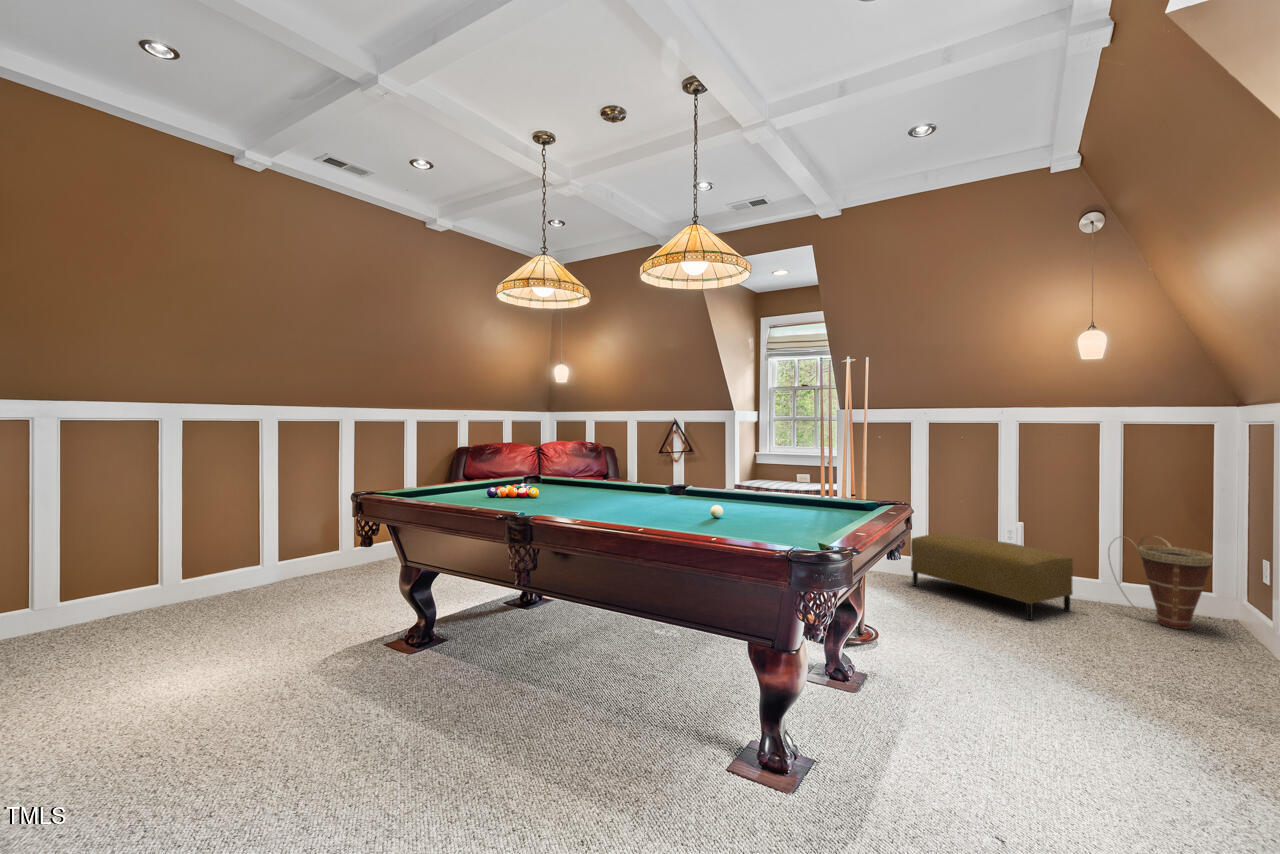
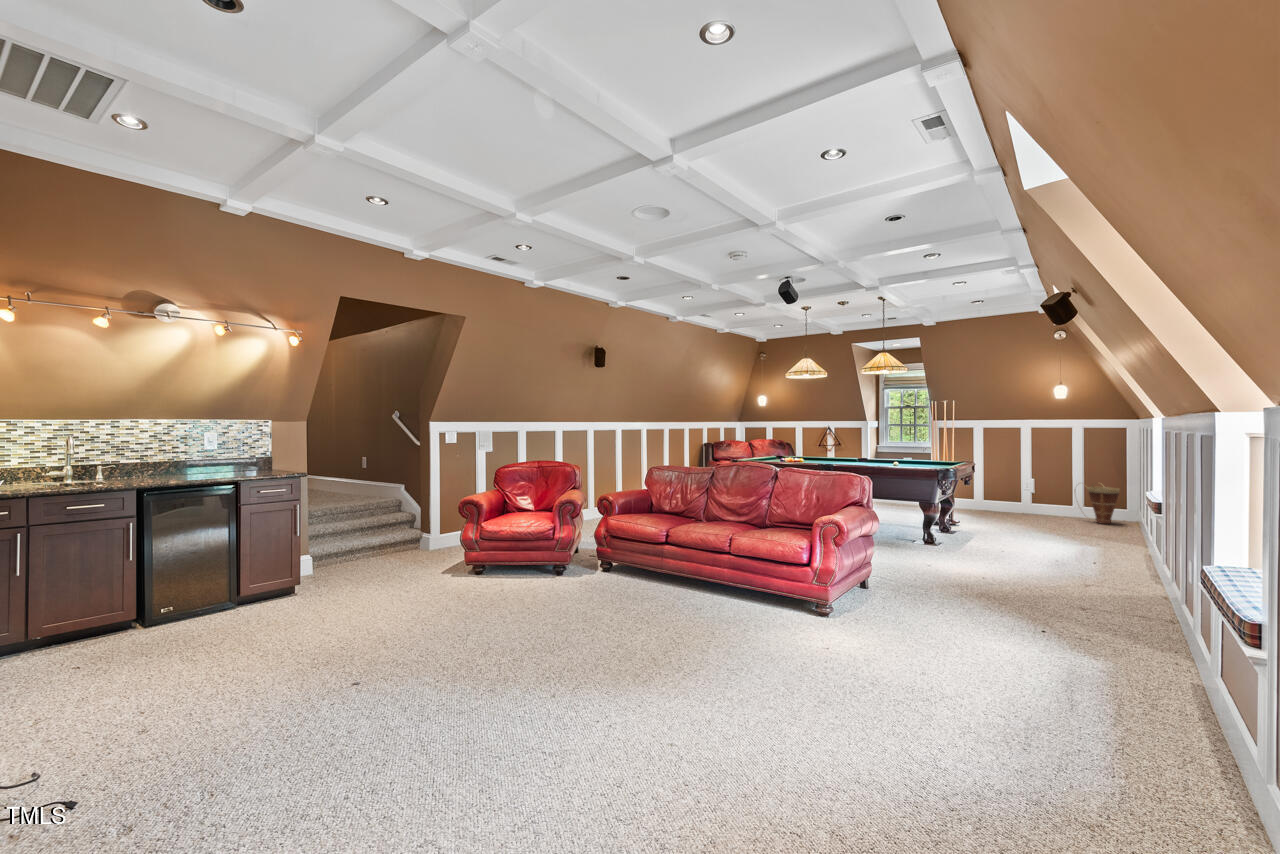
ottoman: present [911,533,1073,620] -> none [974,486,1056,522]

